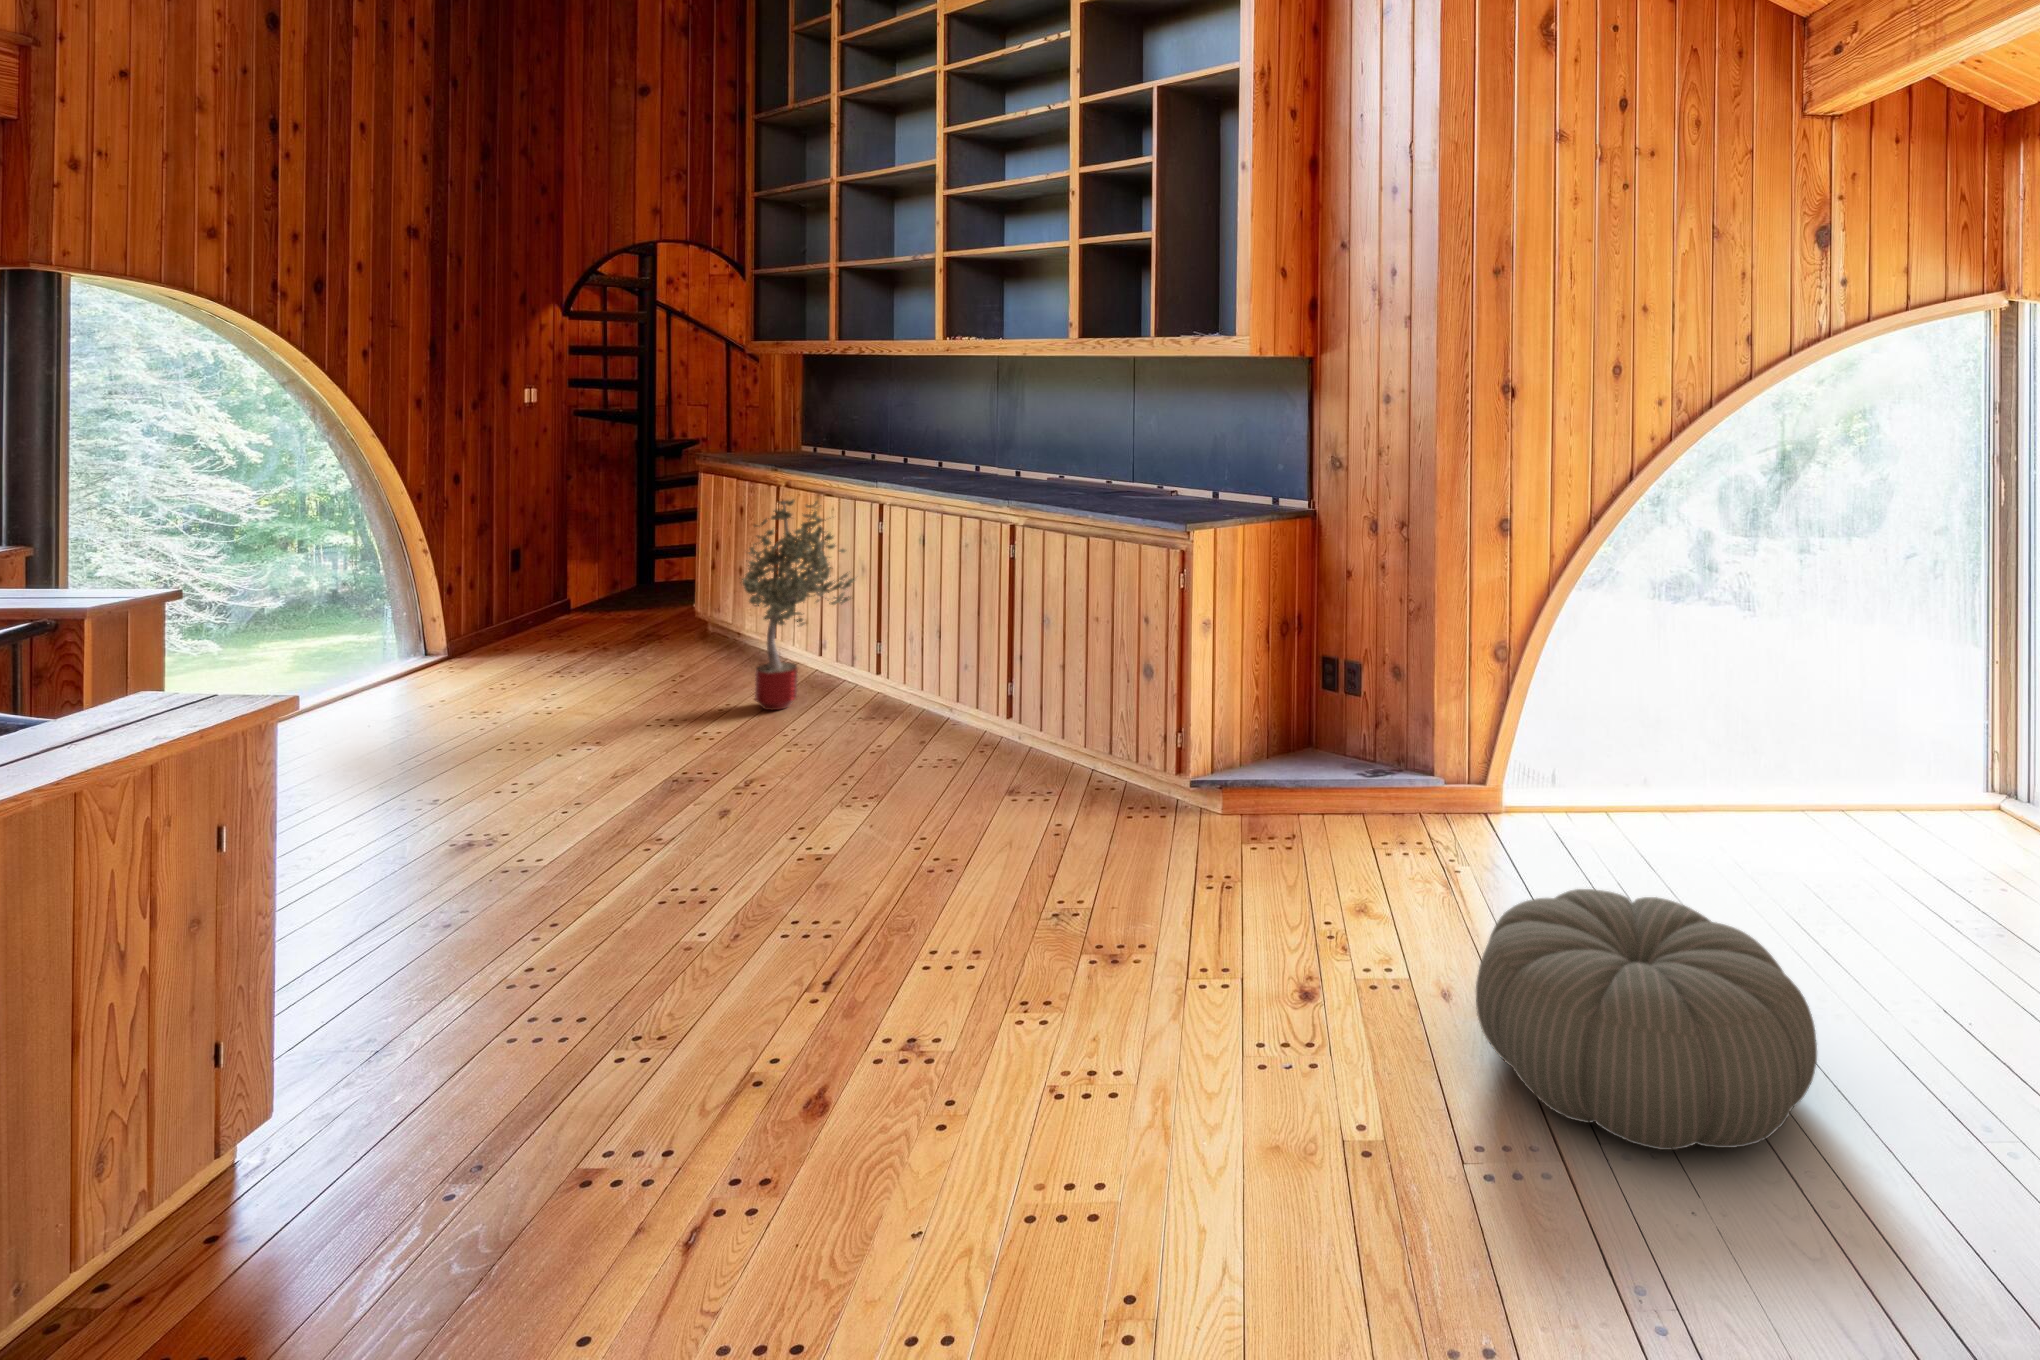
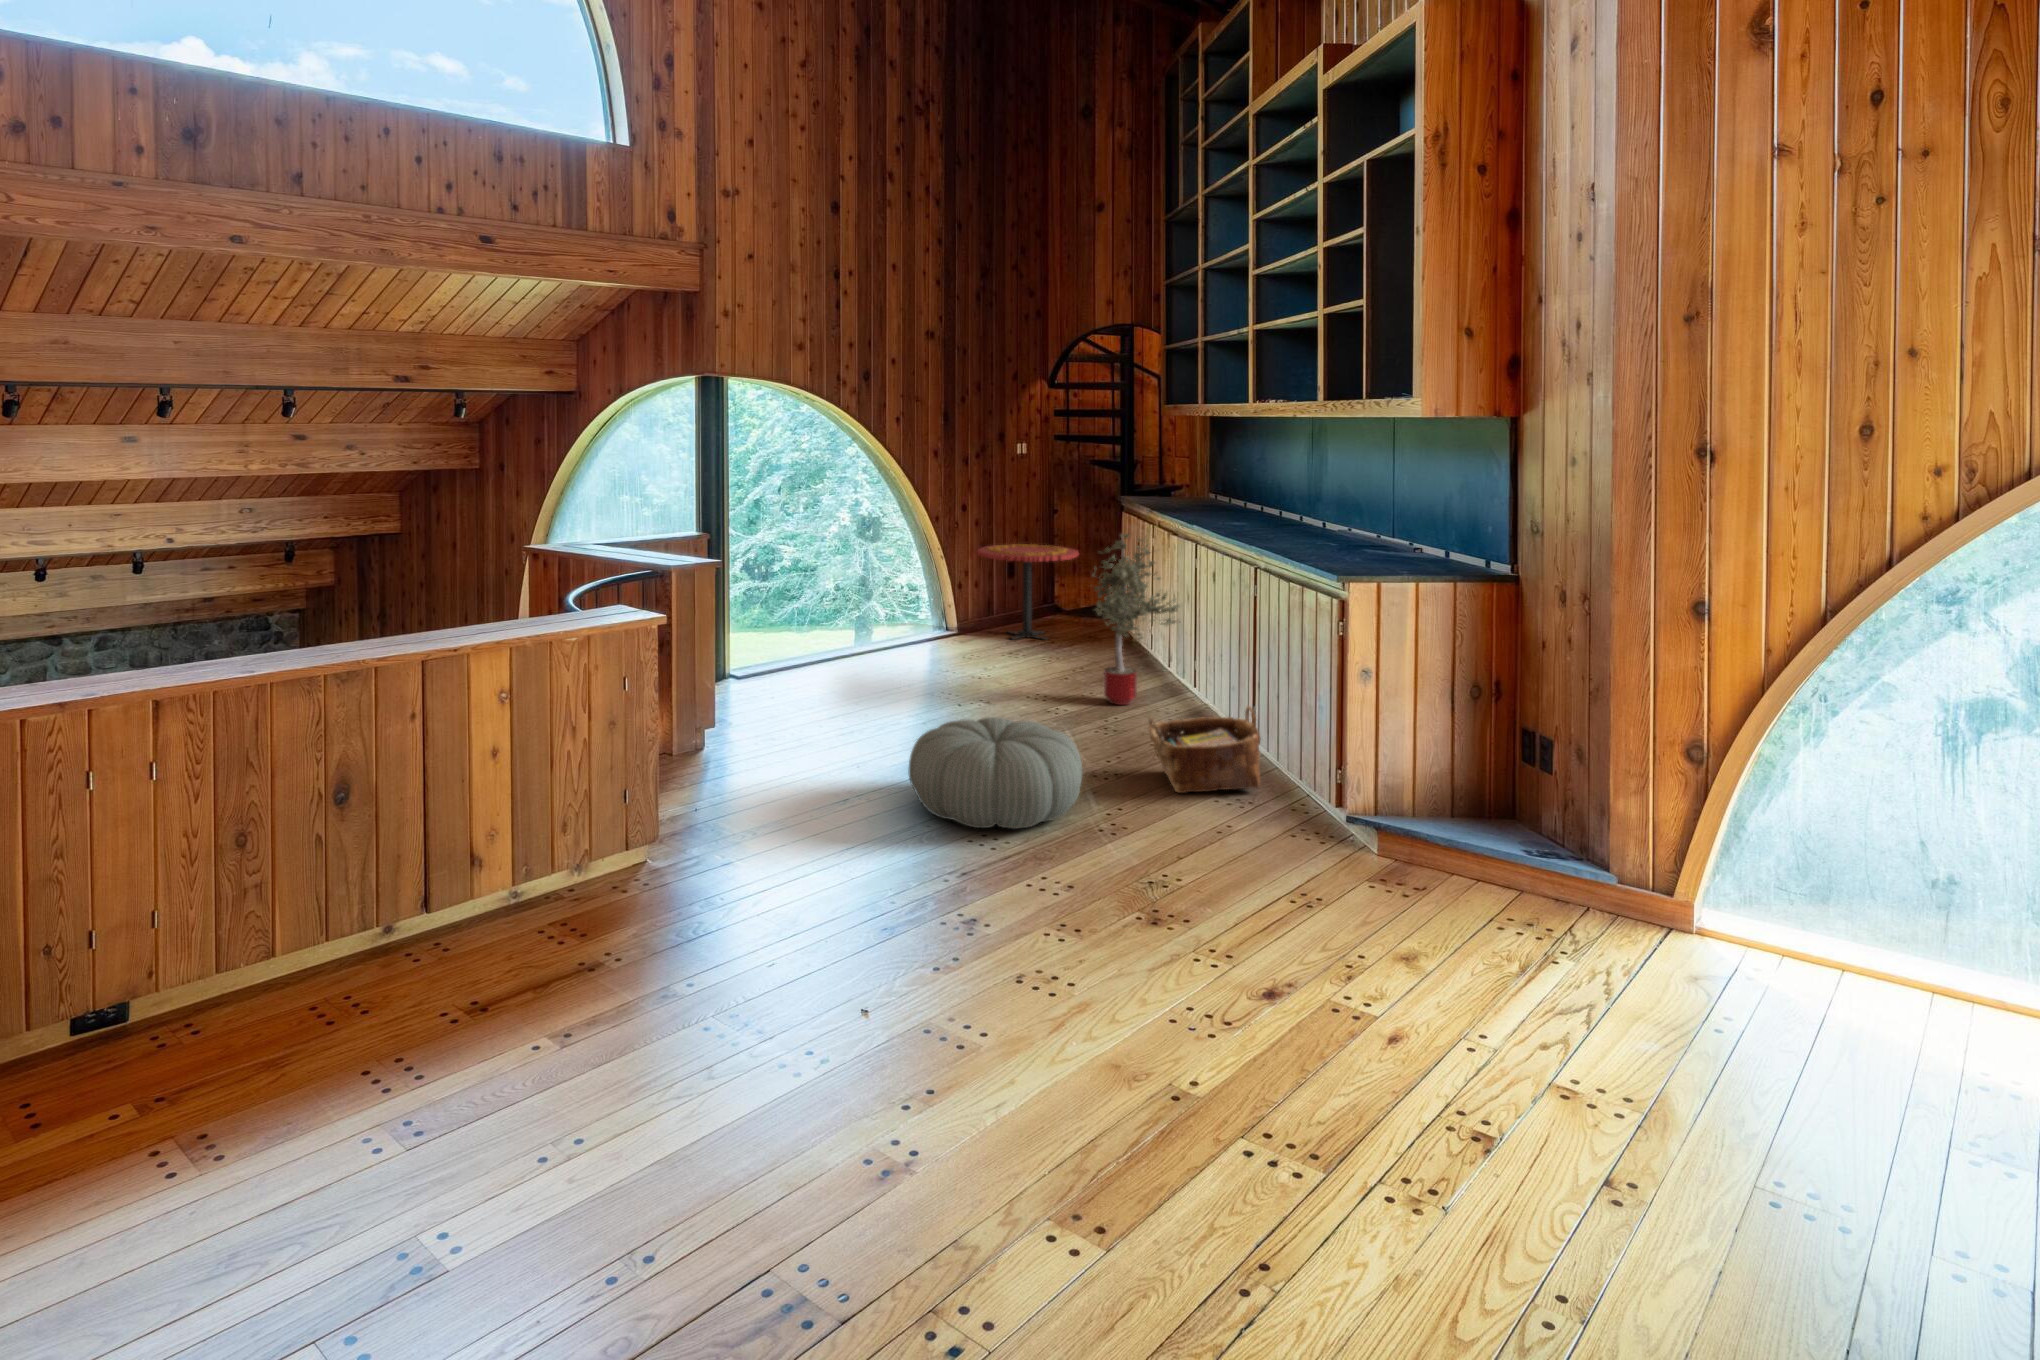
side table: none [480,522,630,651] -> present [977,544,1079,640]
woven basket: none [914,682,1044,800] -> present [1148,706,1260,793]
pouf: present [1476,889,1817,1150] -> present [909,717,1082,829]

